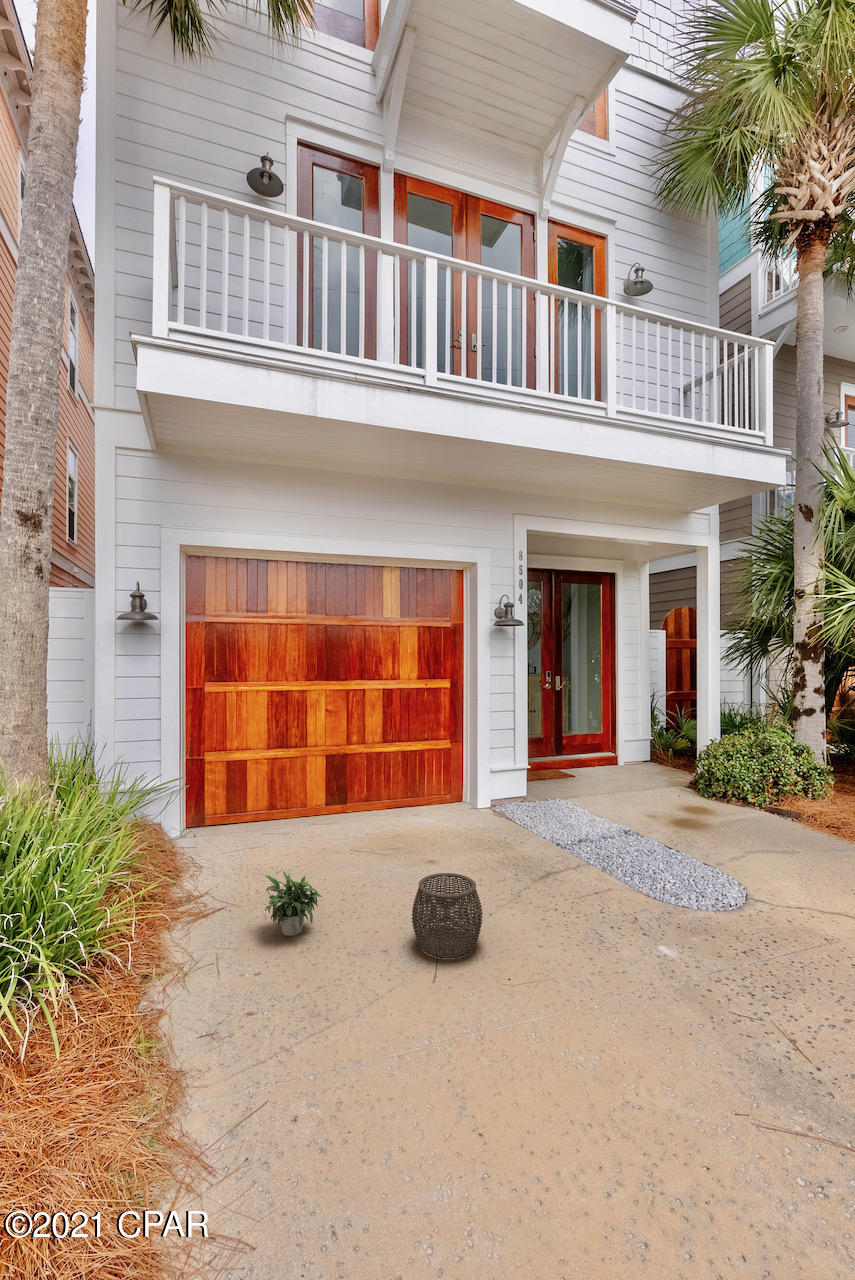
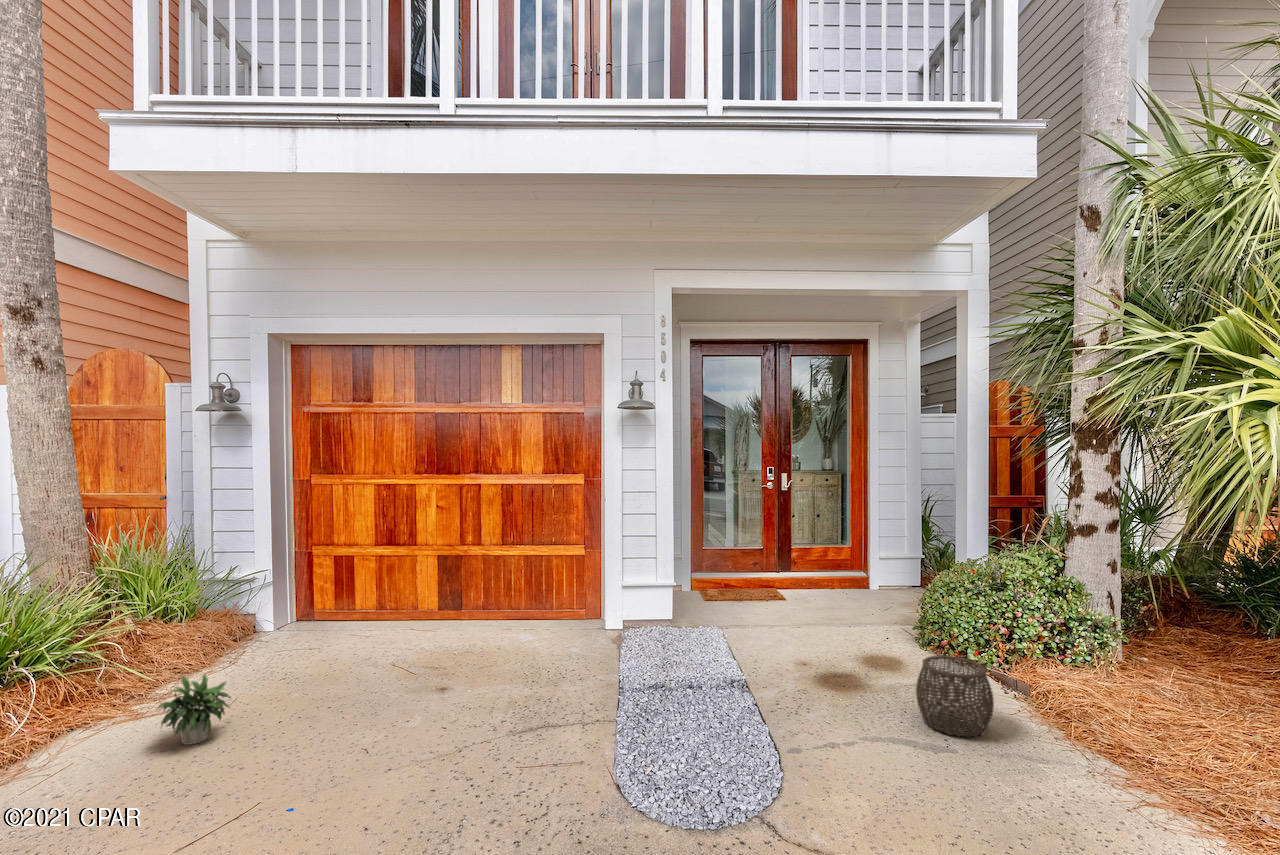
woven basket: present [412,873,483,958] -> present [916,655,994,737]

